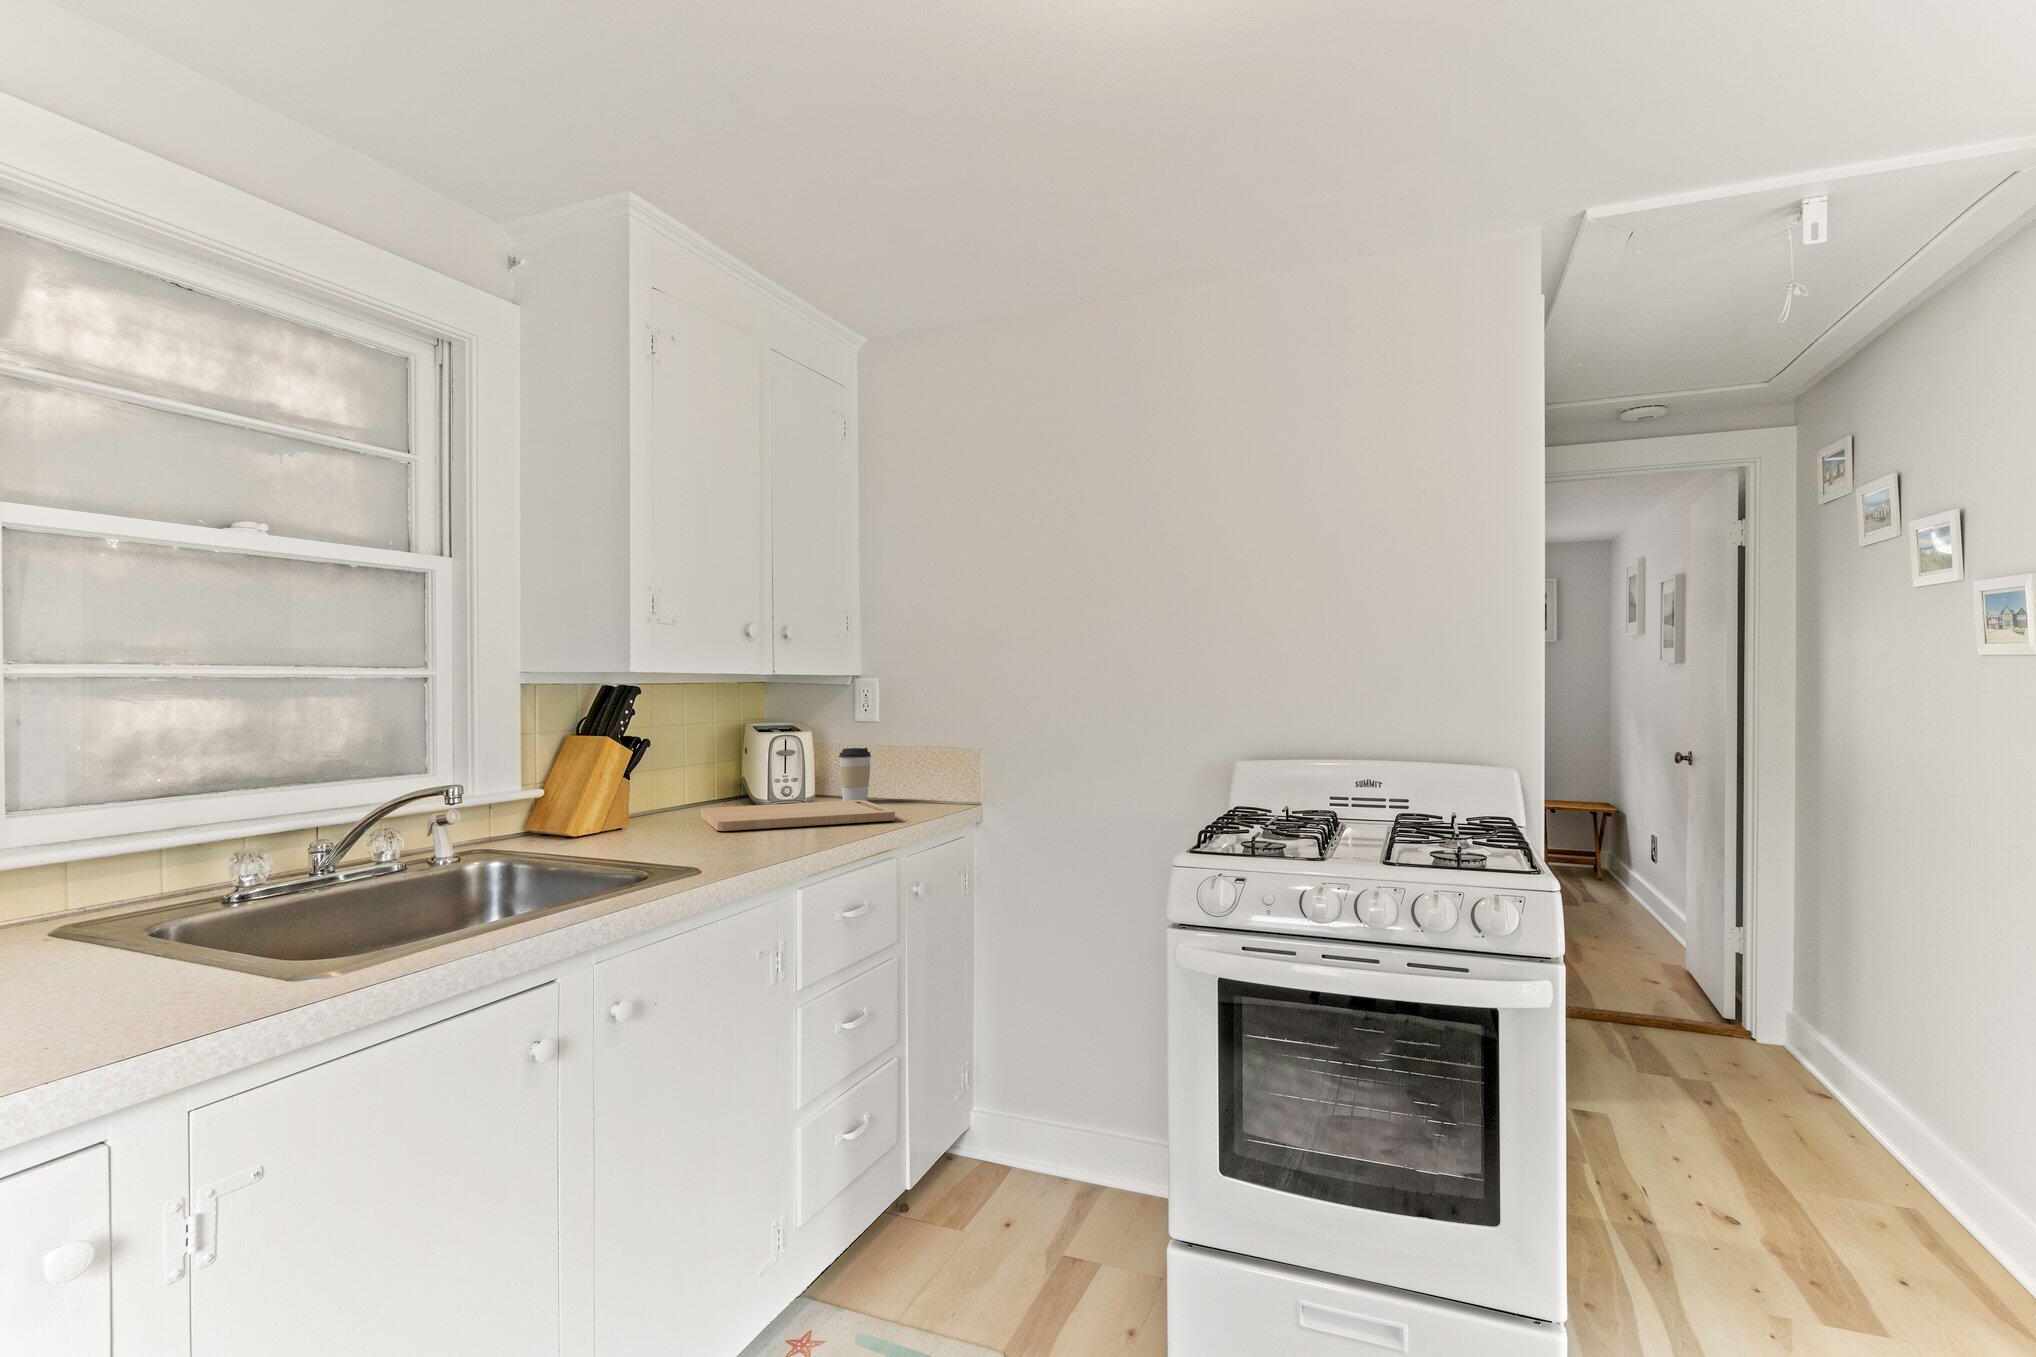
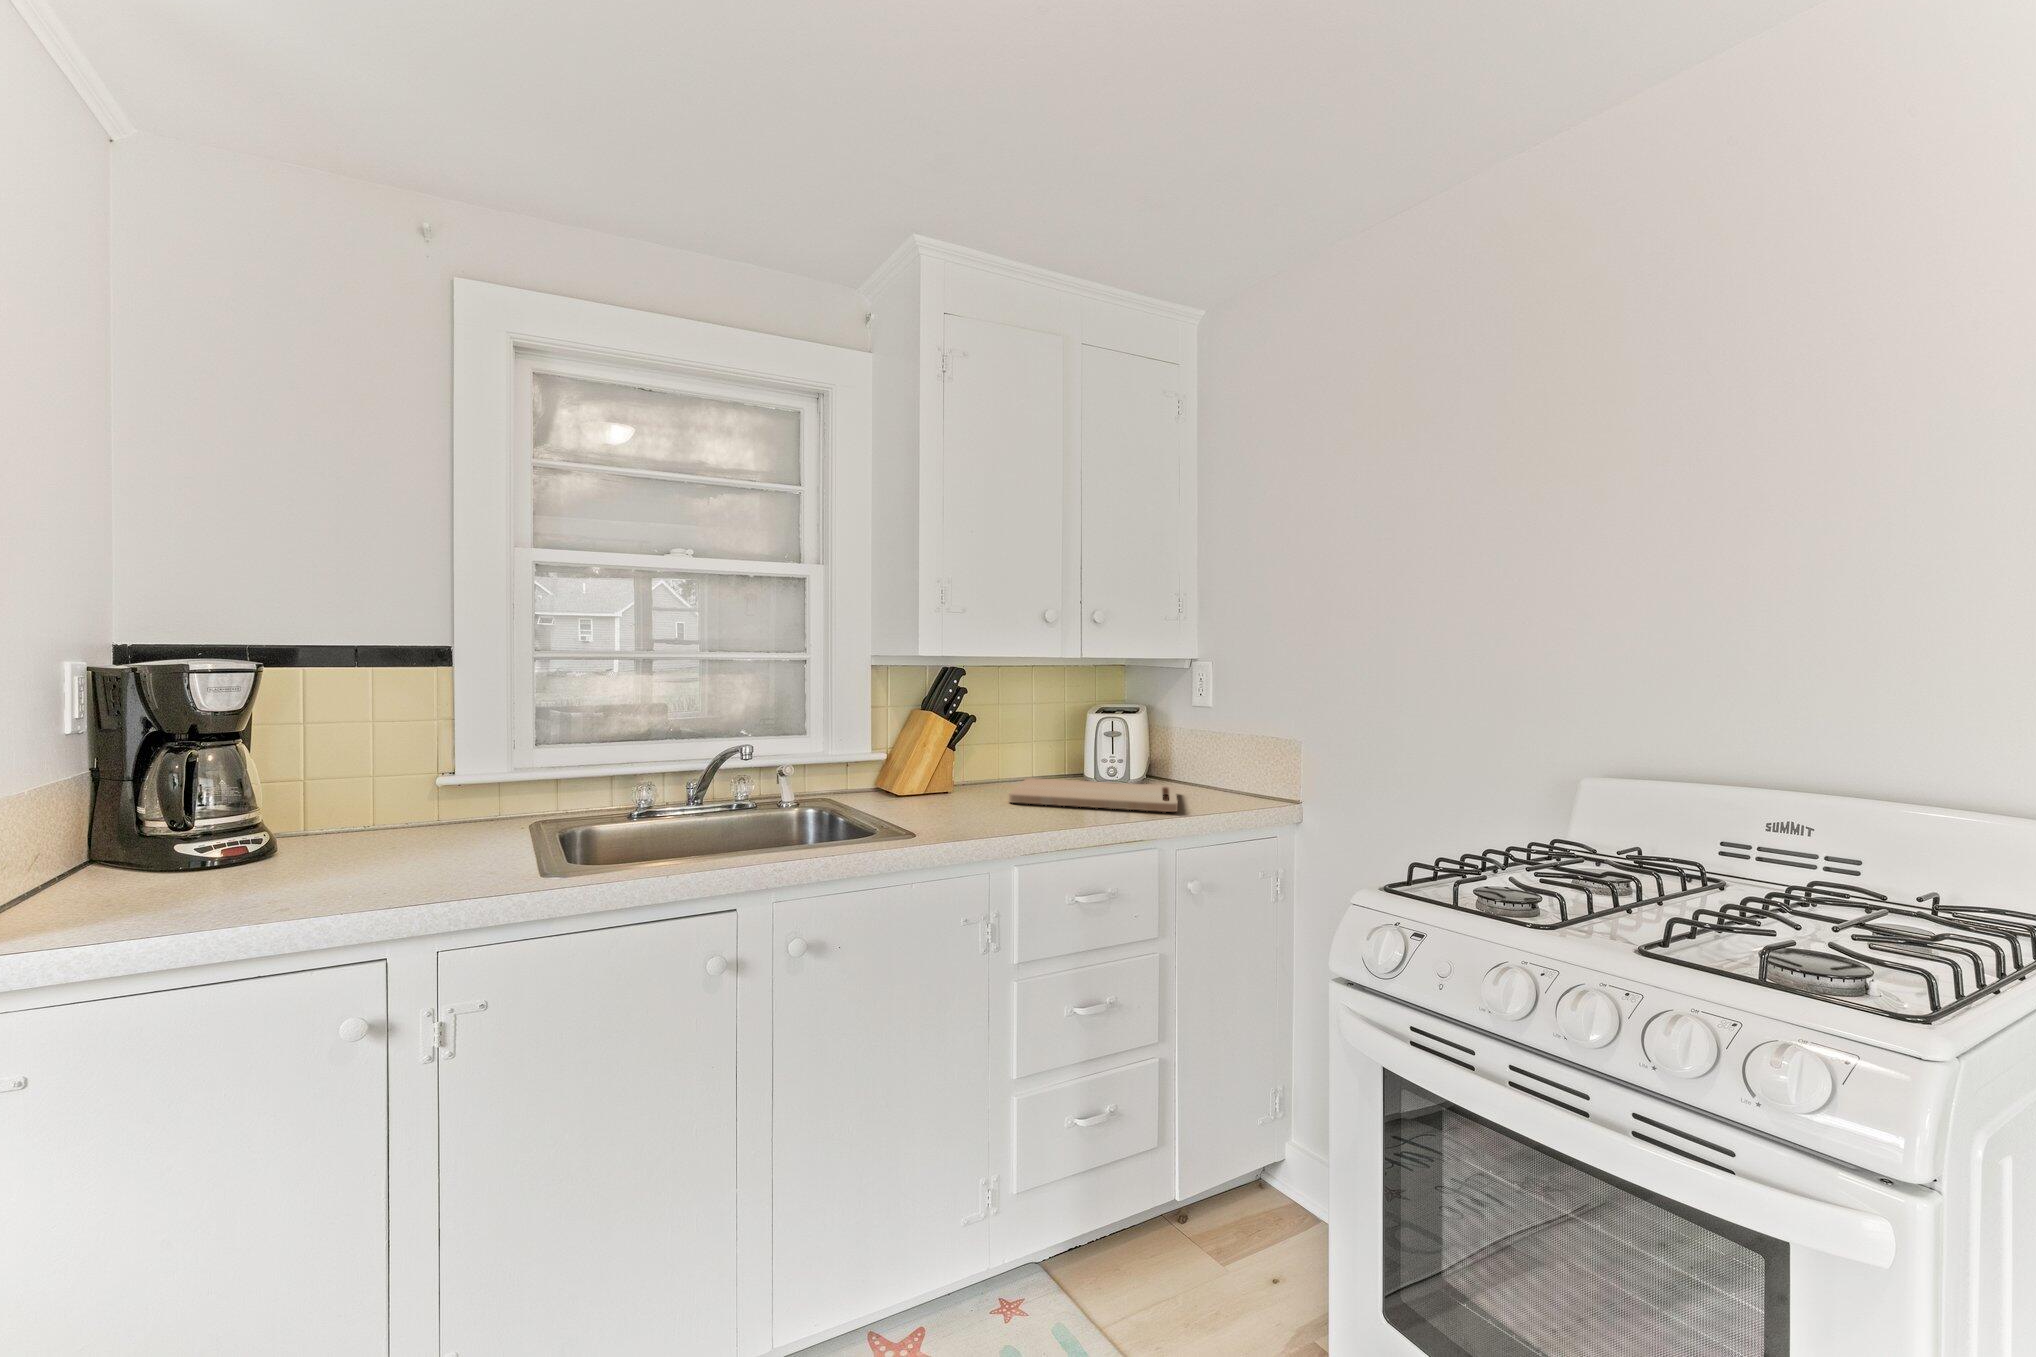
coffee cup: present [839,747,871,801] -> none [1164,735,1195,787]

